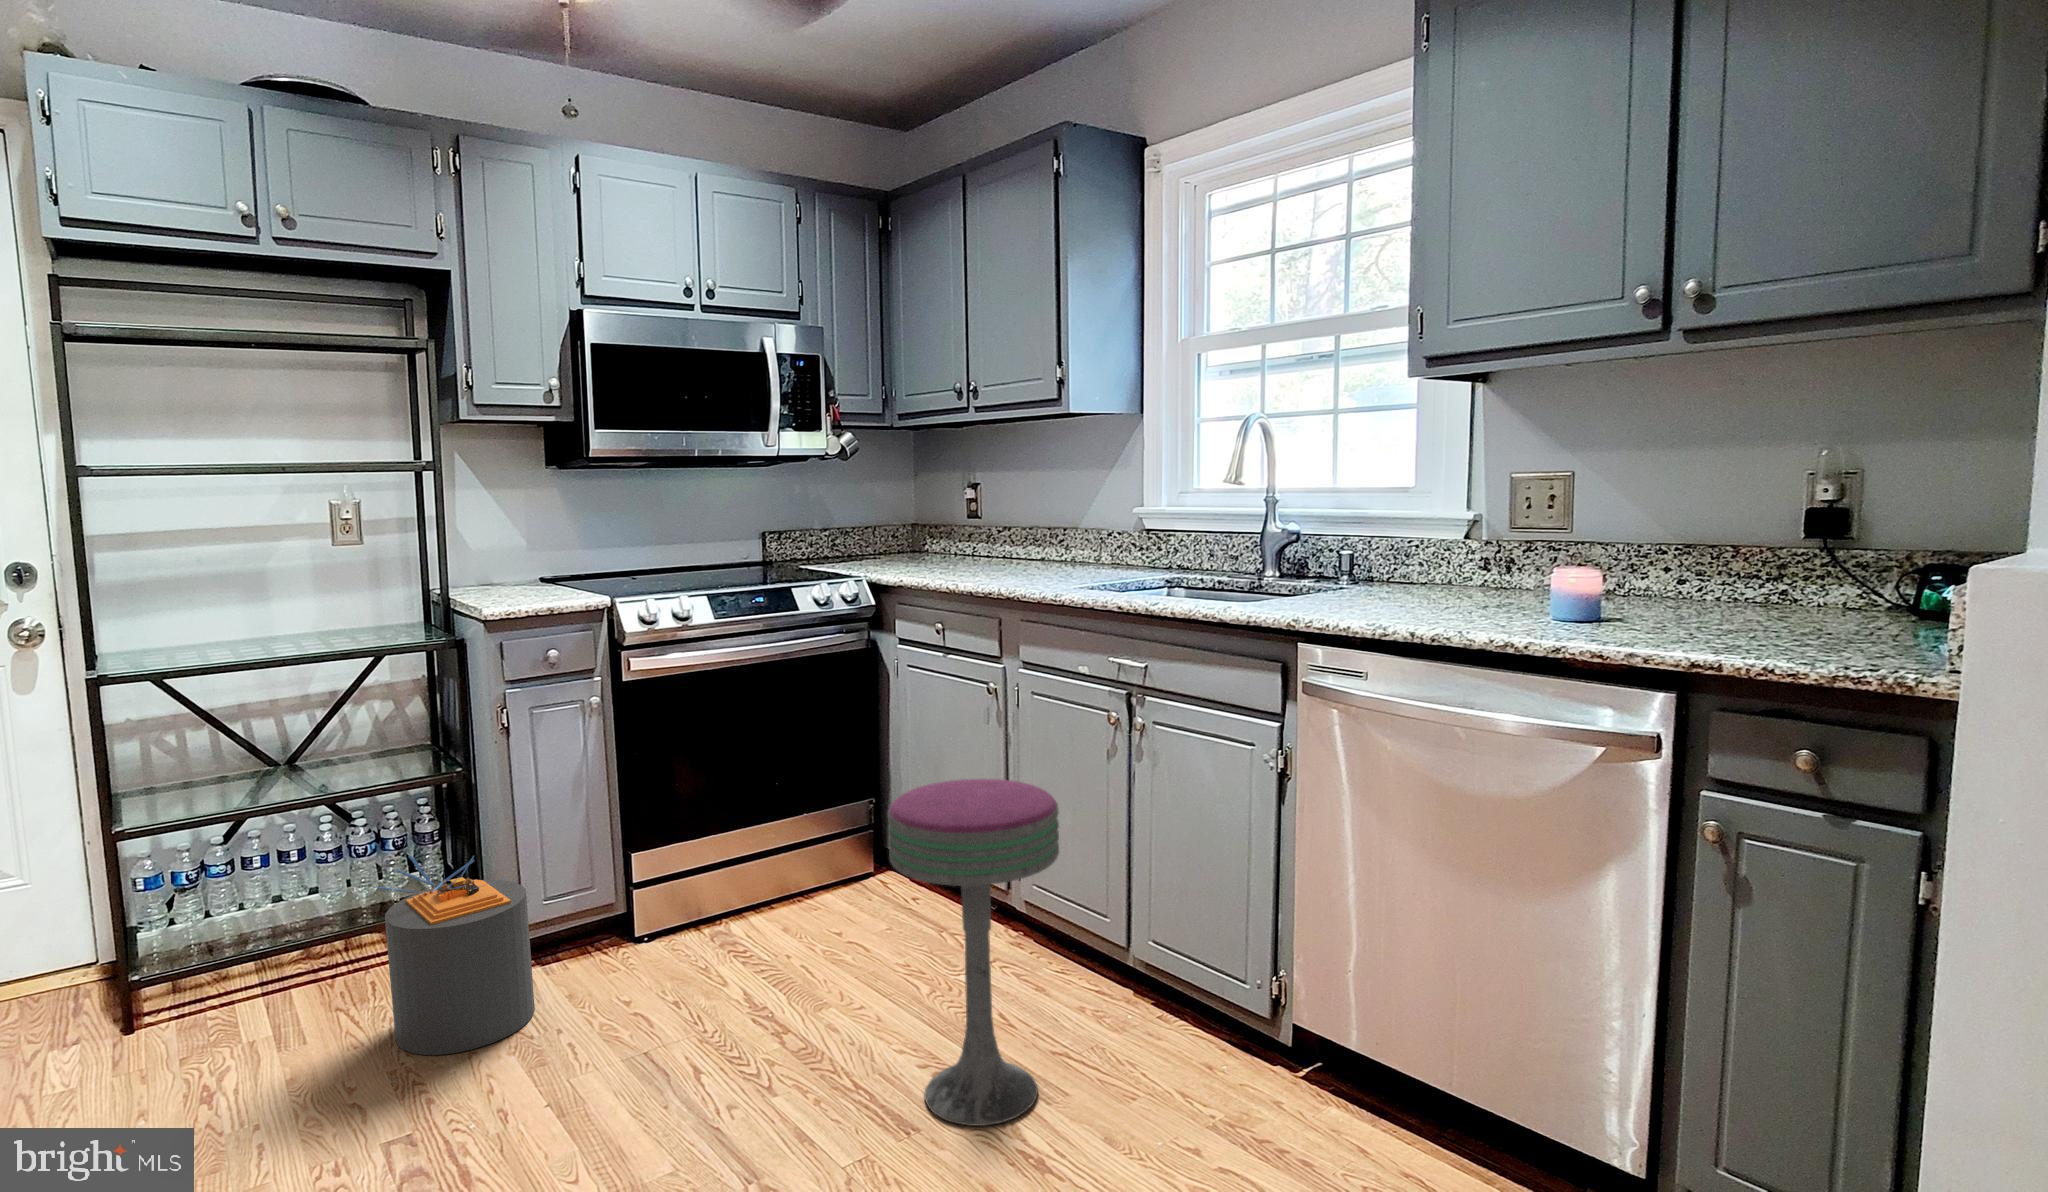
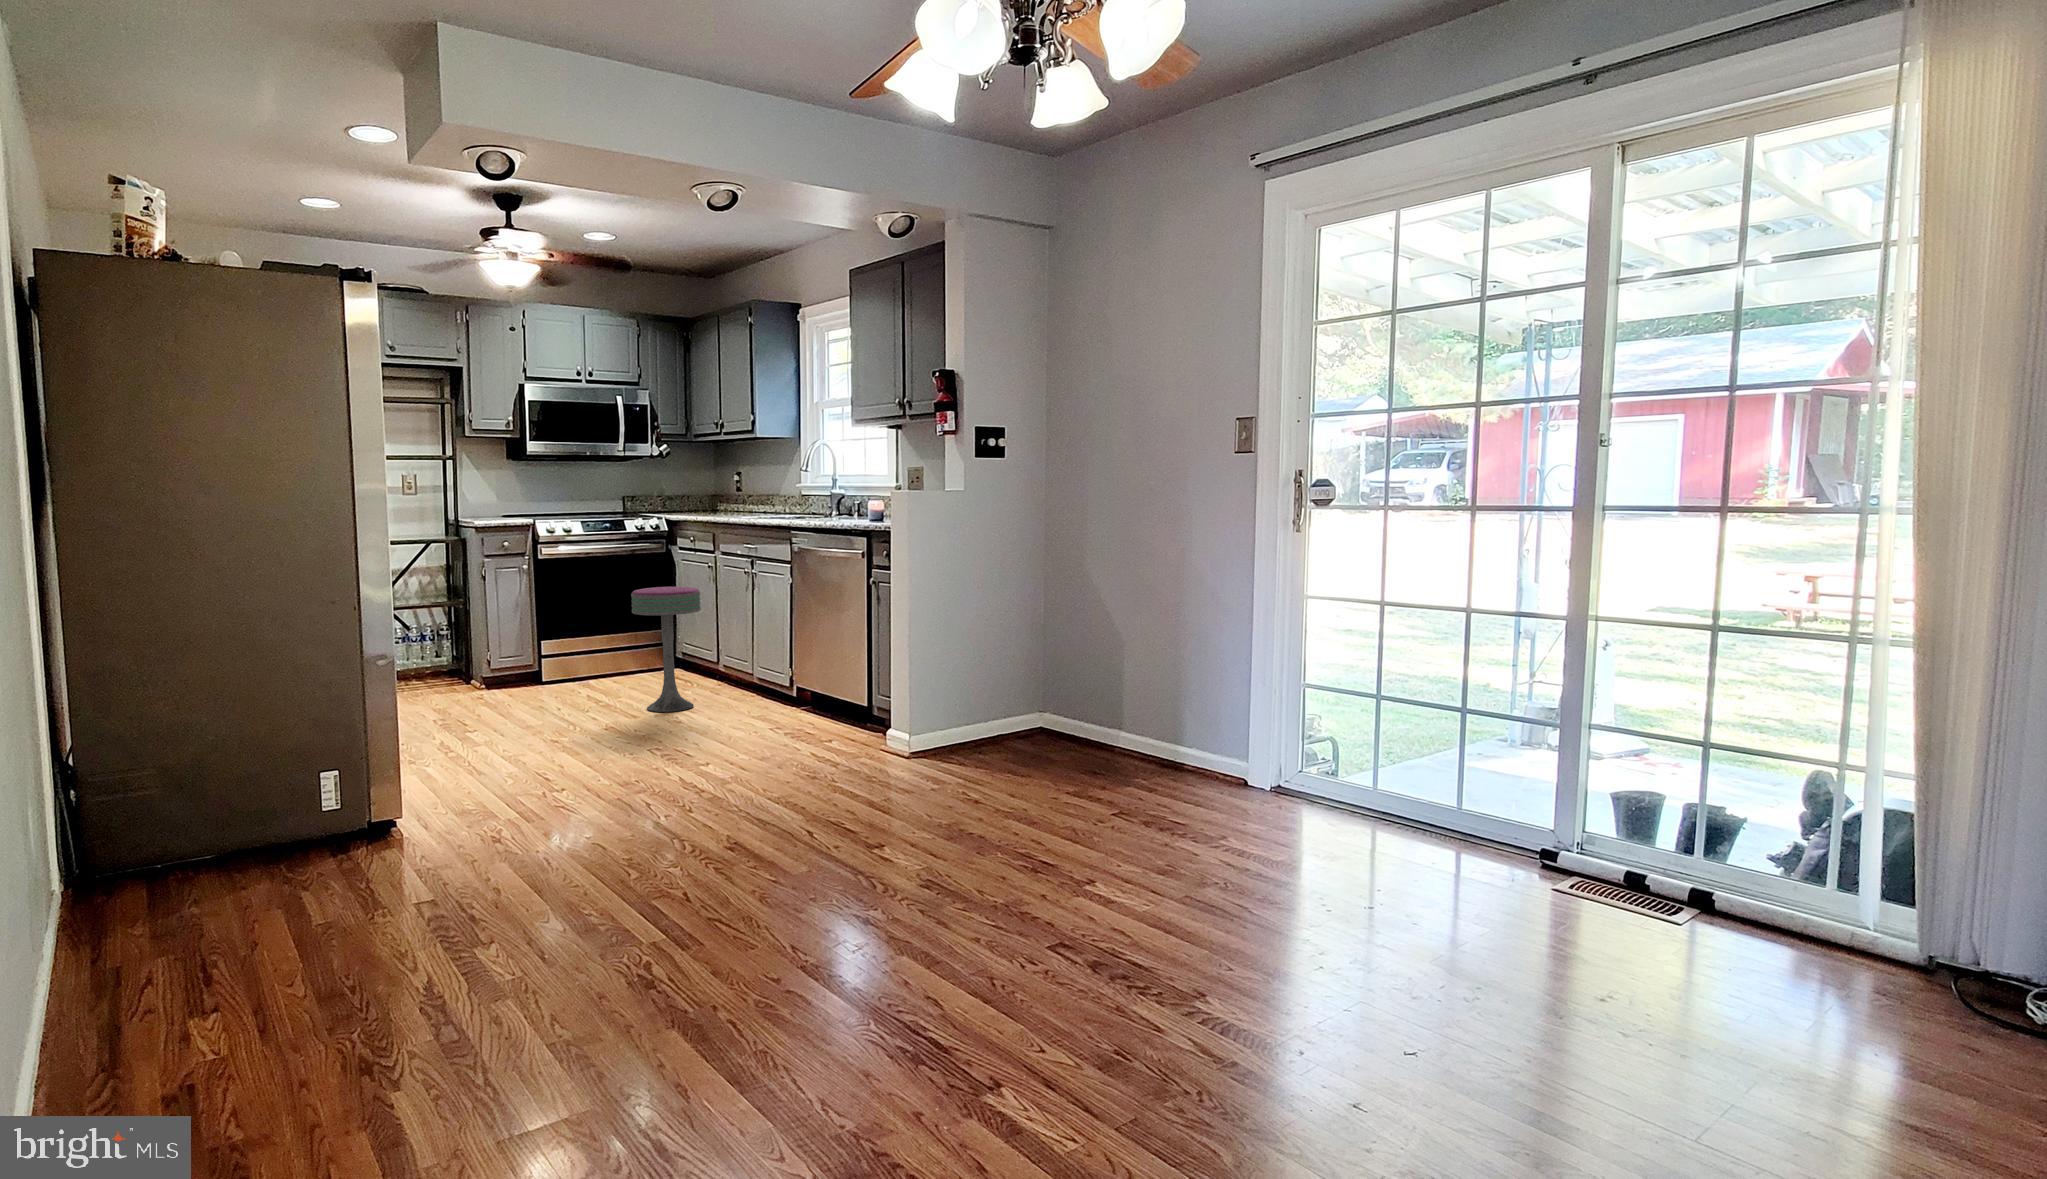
trash can: present [377,855,535,1055] -> none [426,620,495,701]

